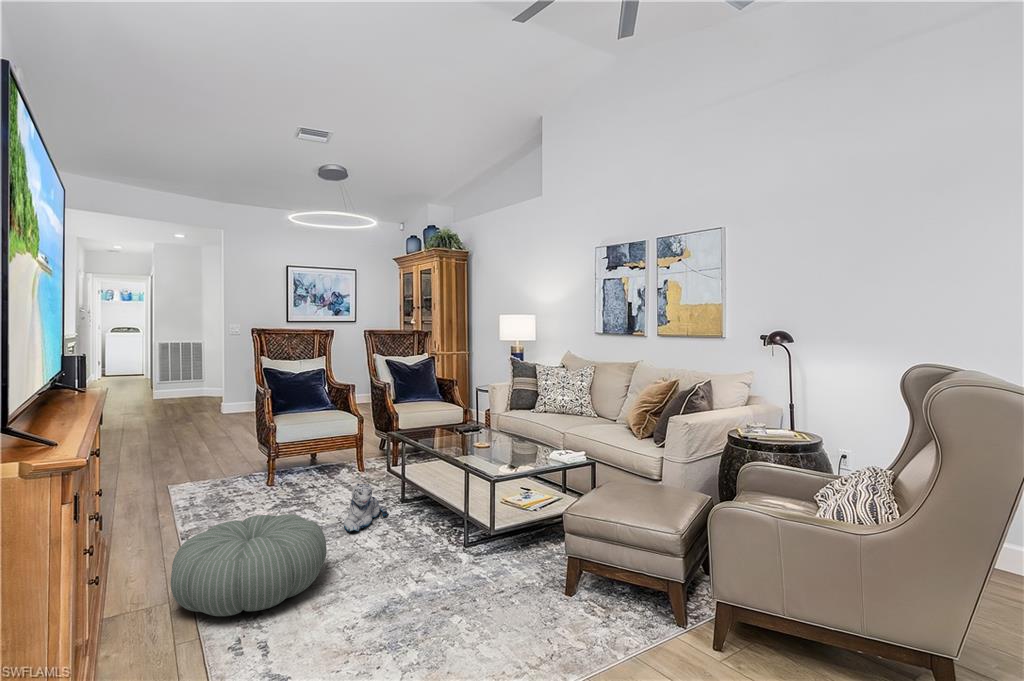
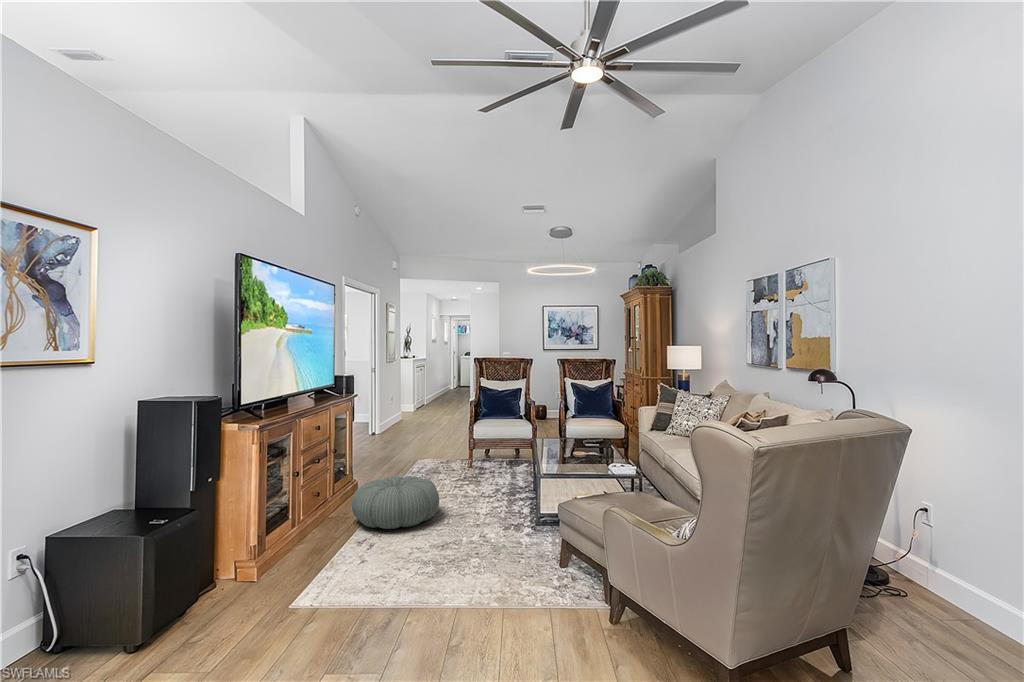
plush toy: present [344,484,387,532] -> none [475,470,514,503]

